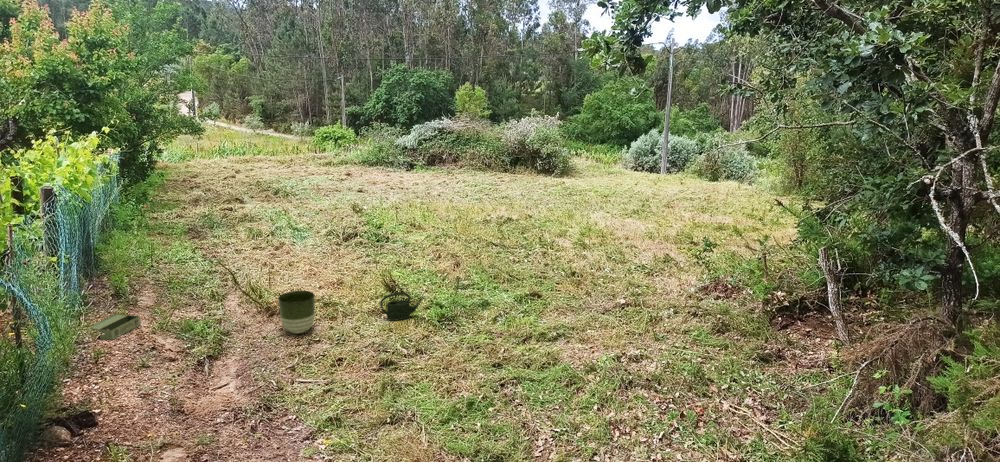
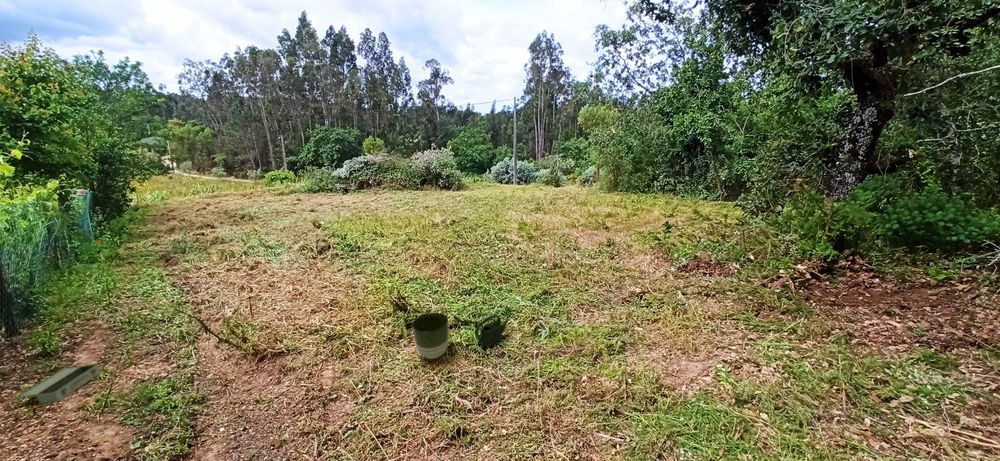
planter: present [278,291,315,333] -> present [412,313,449,359]
watering can: present [380,292,425,321] -> present [475,313,511,346]

